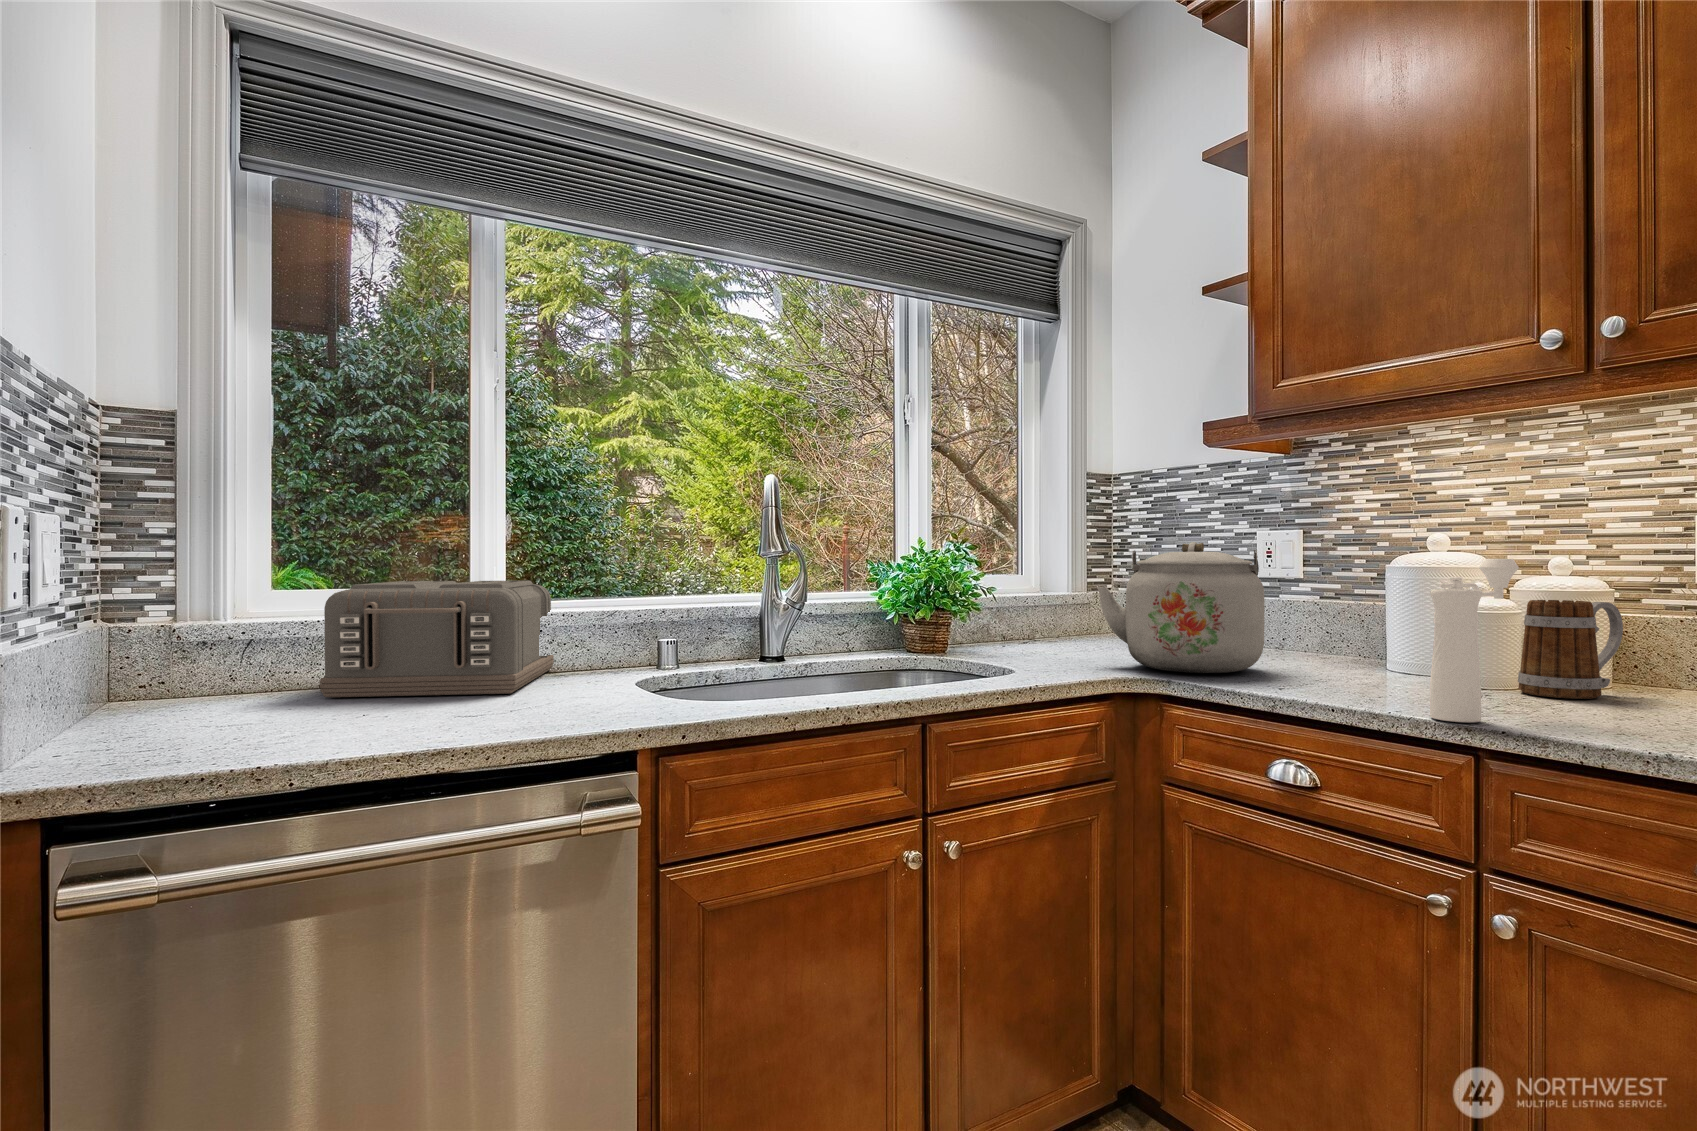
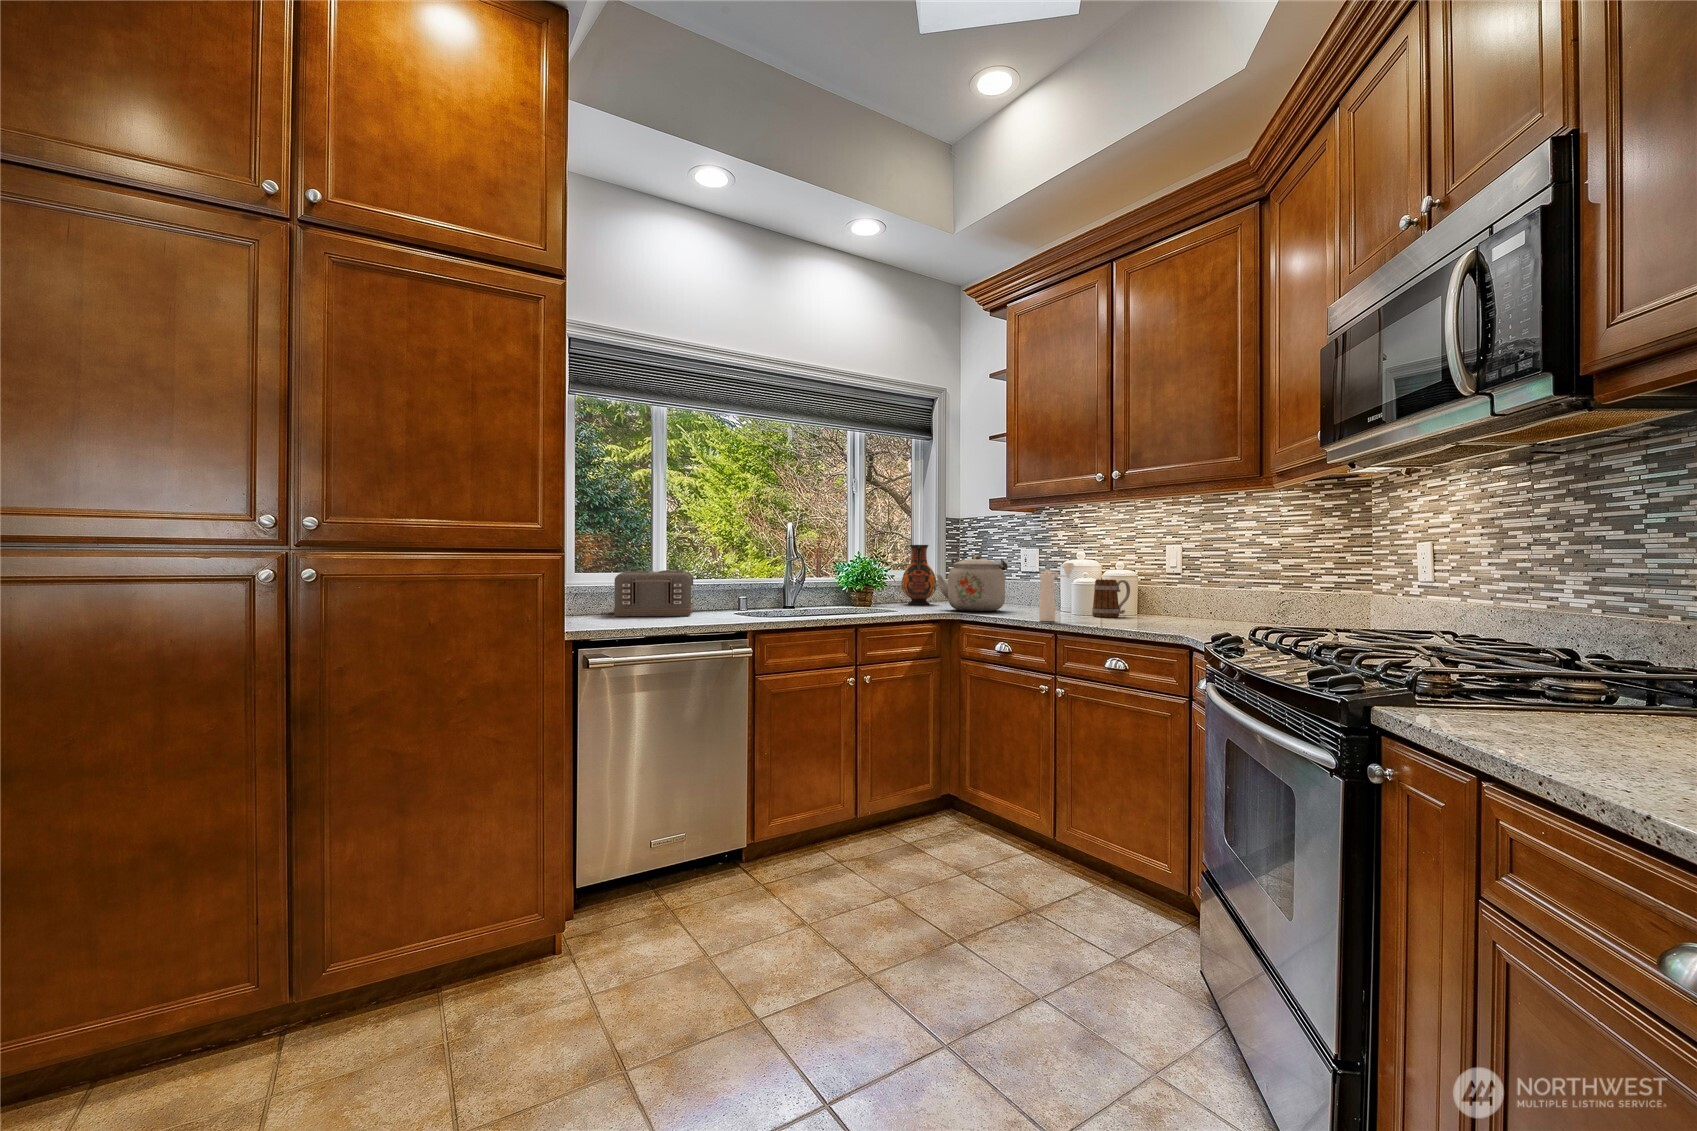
vase: none [1007,523,1081,649] -> present [901,545,937,605]

